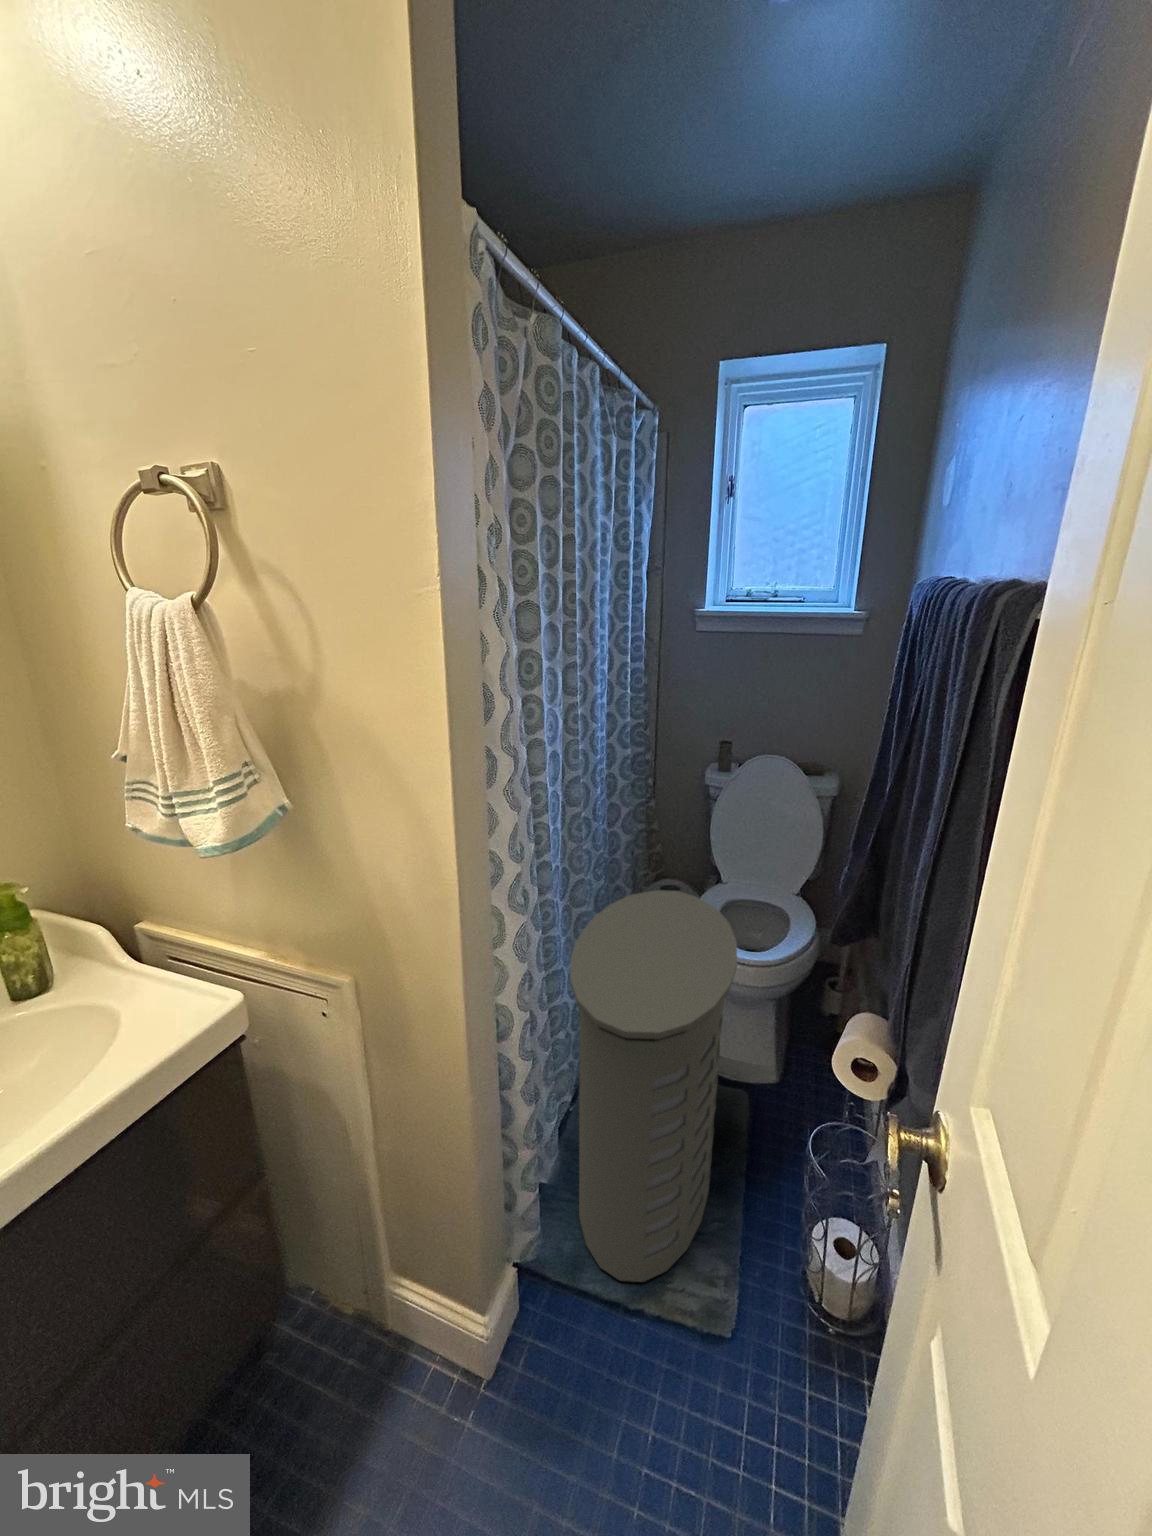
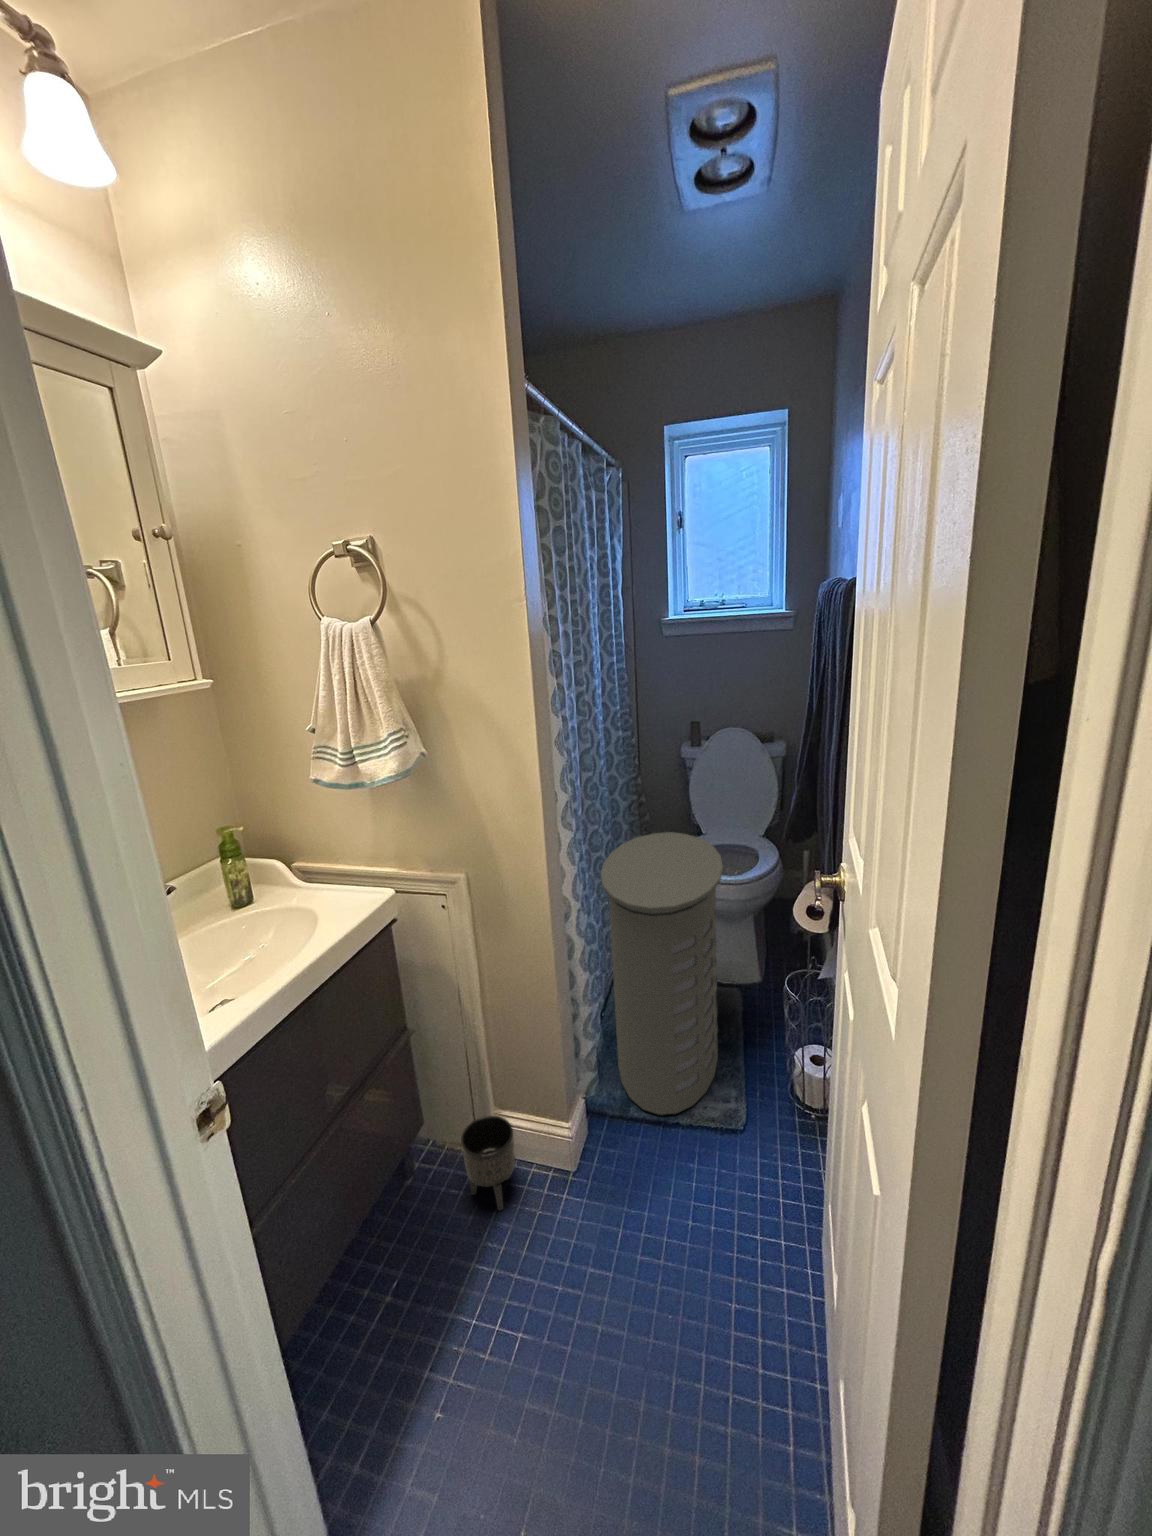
planter: none [333,1281,408,1422] -> present [461,1116,515,1211]

